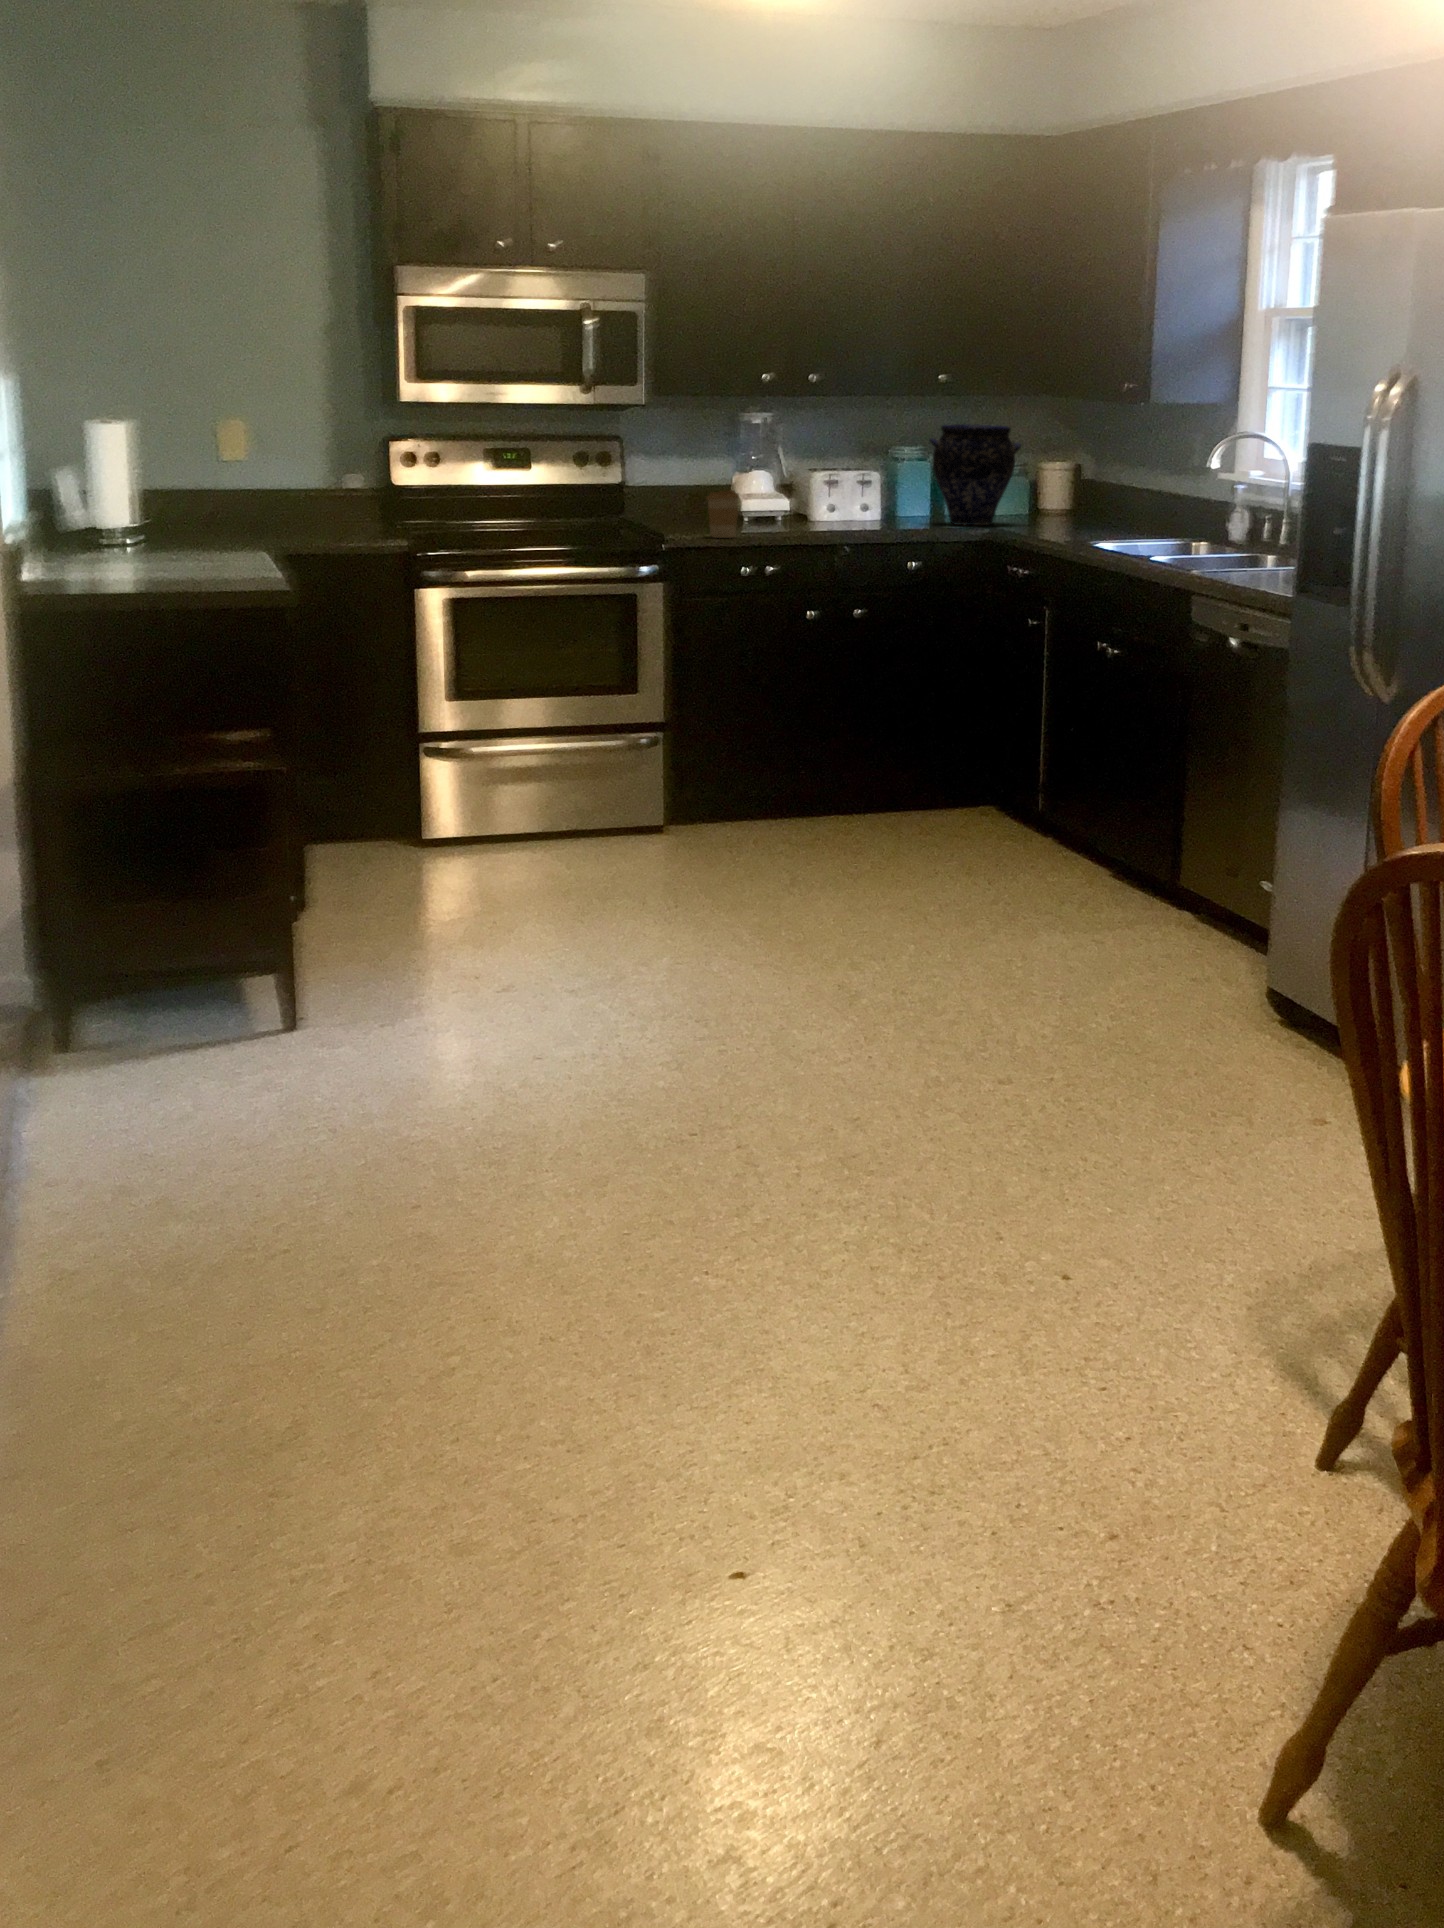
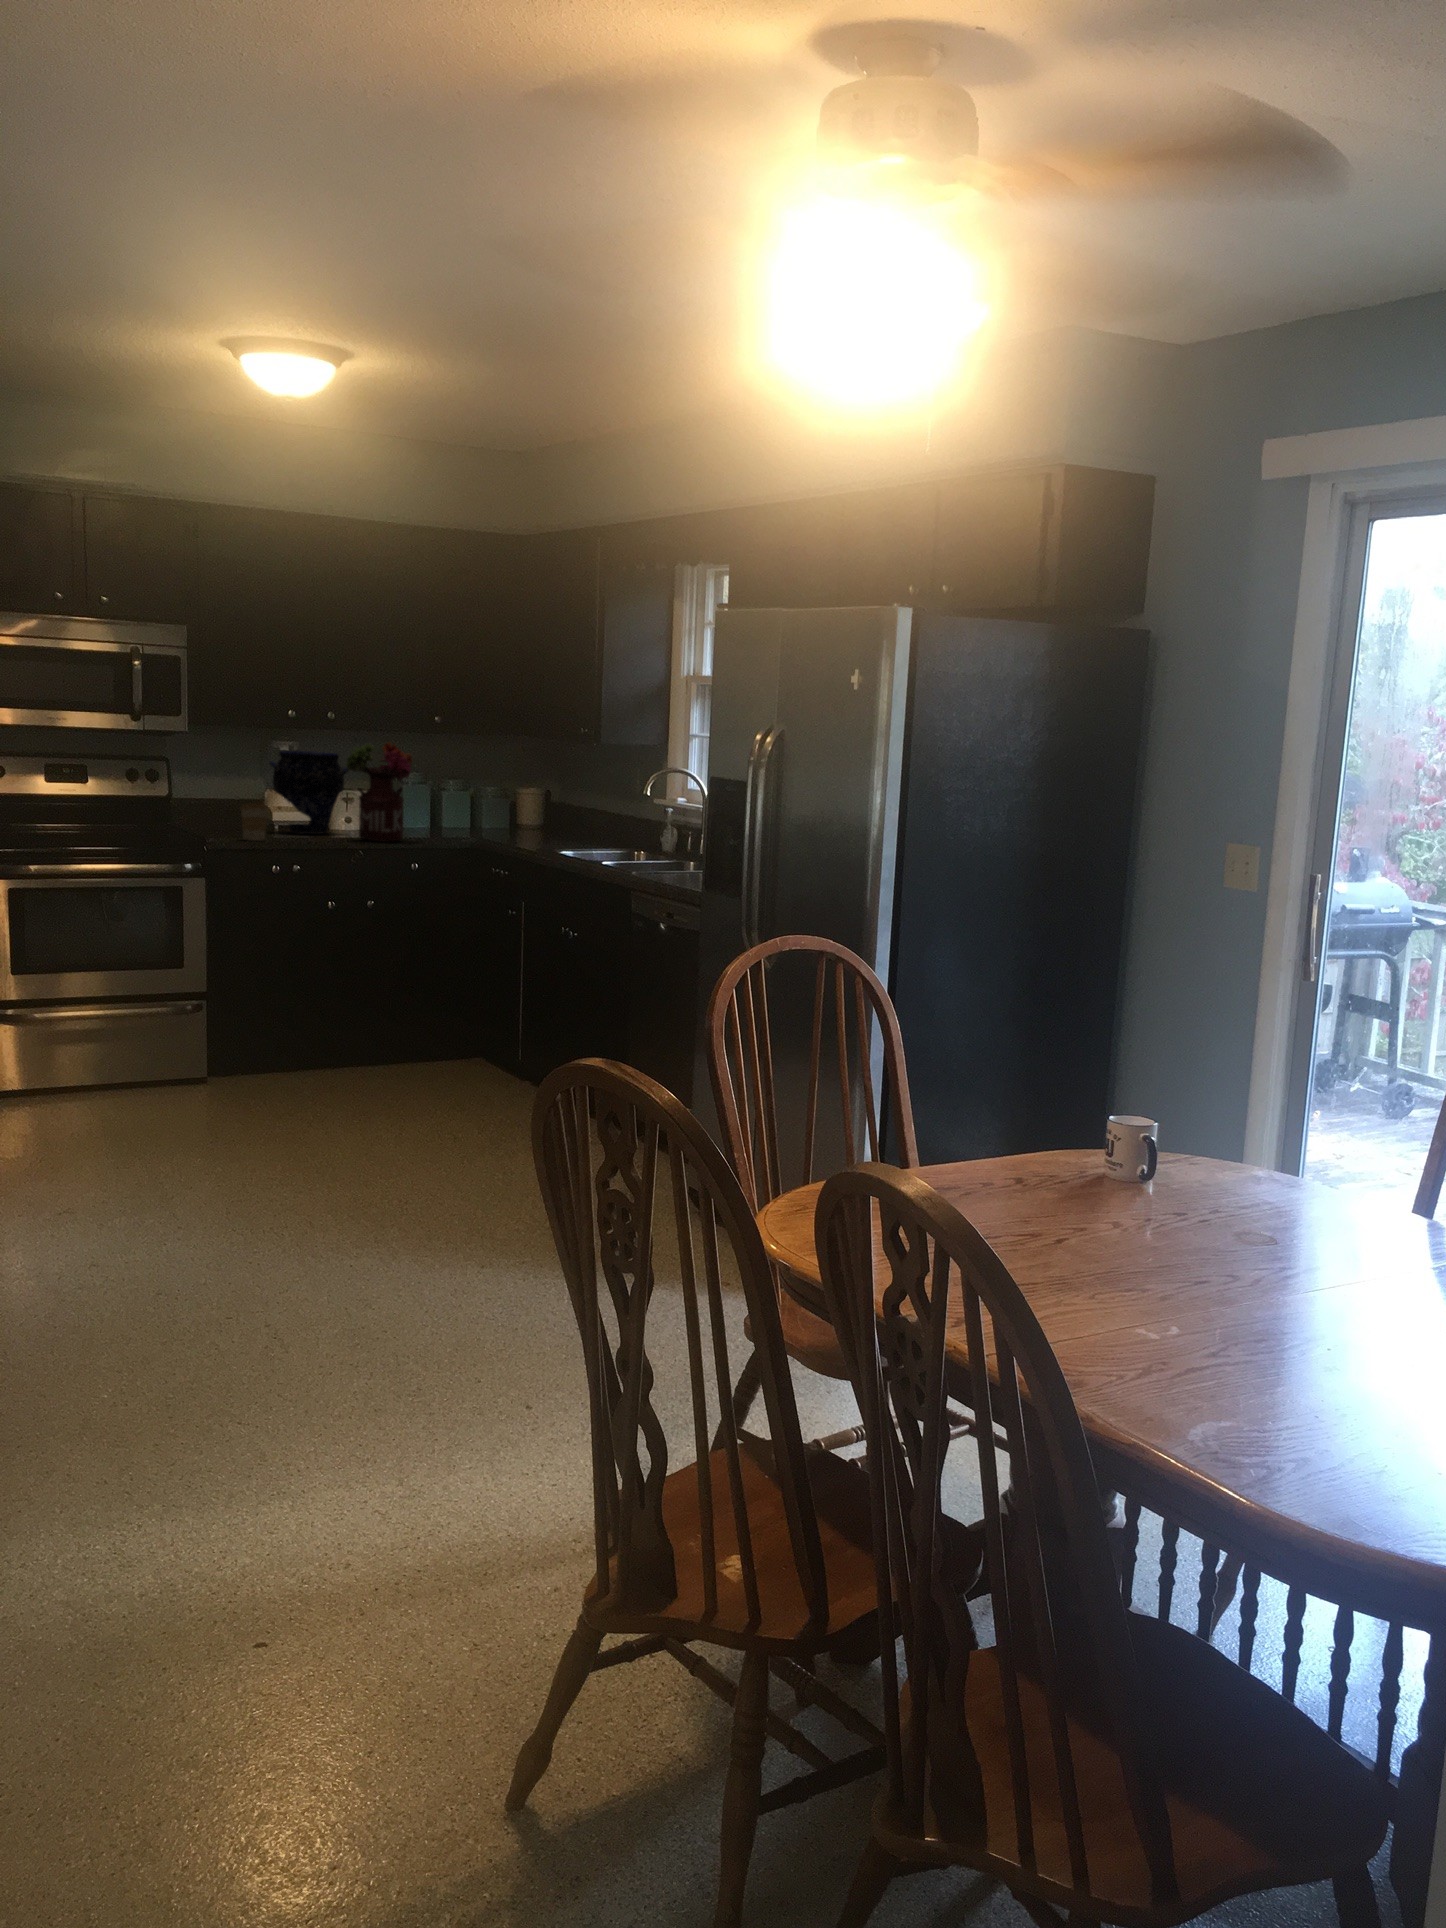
flower arrangement: none [831,408,914,536] -> present [346,742,412,842]
vase: present [930,424,1021,525] -> present [270,751,349,834]

